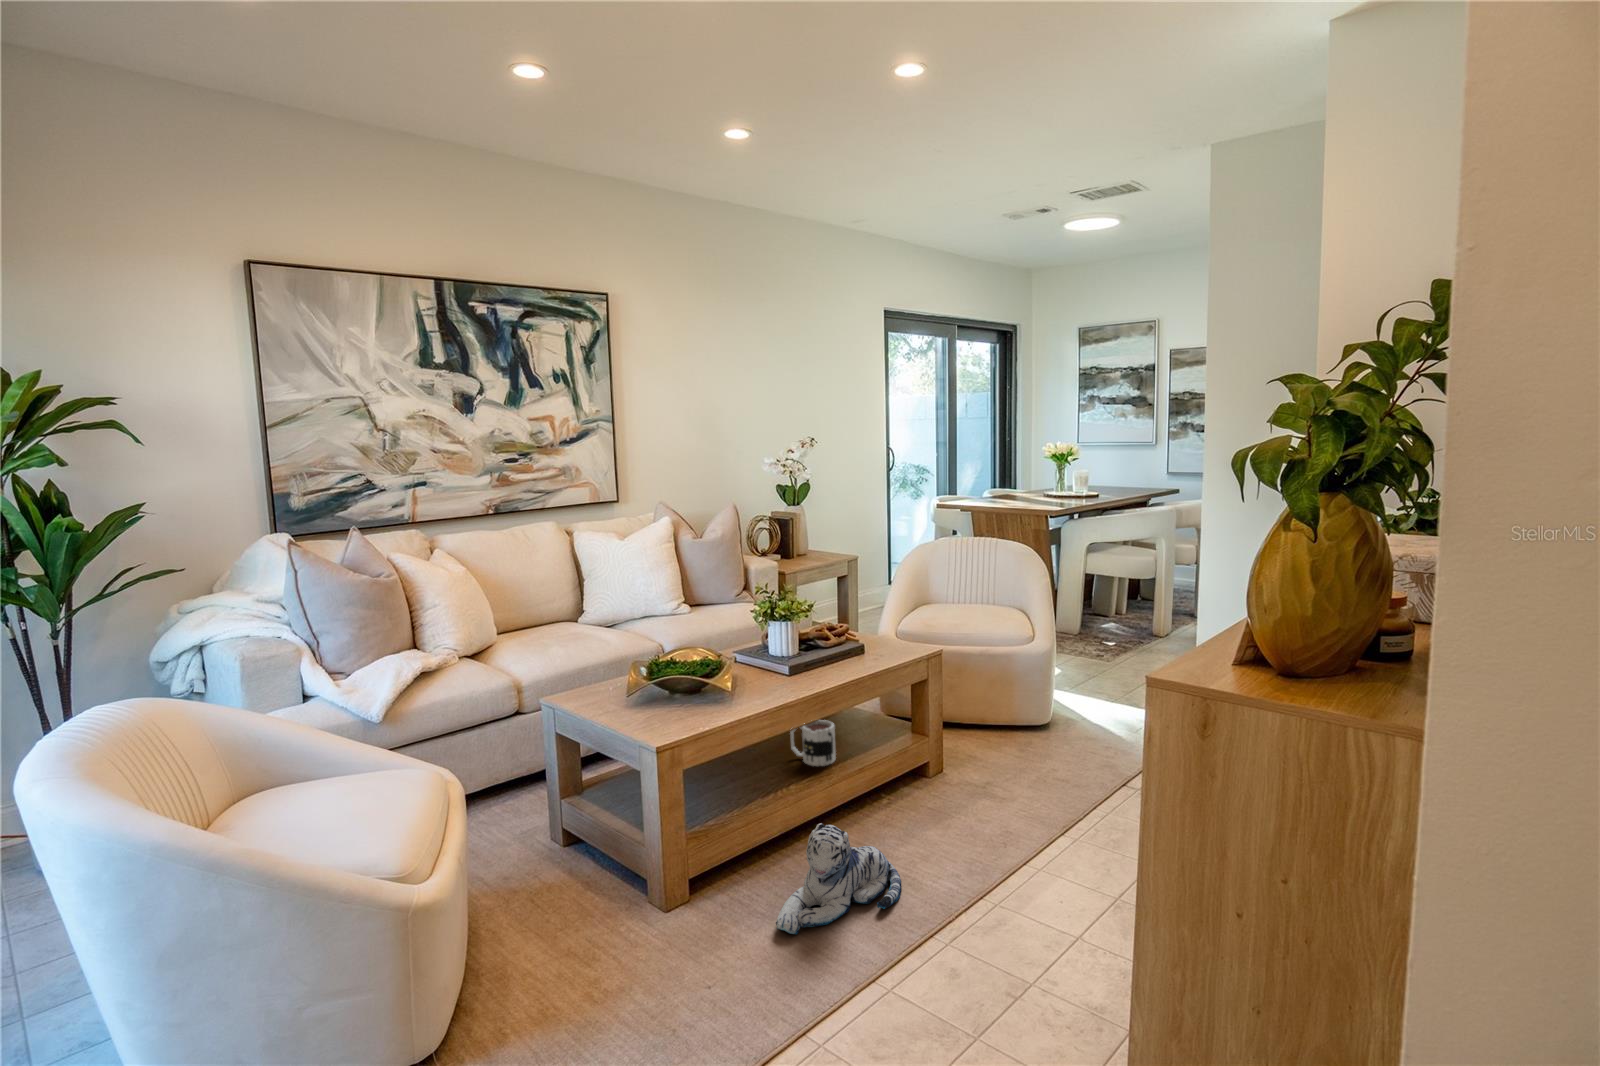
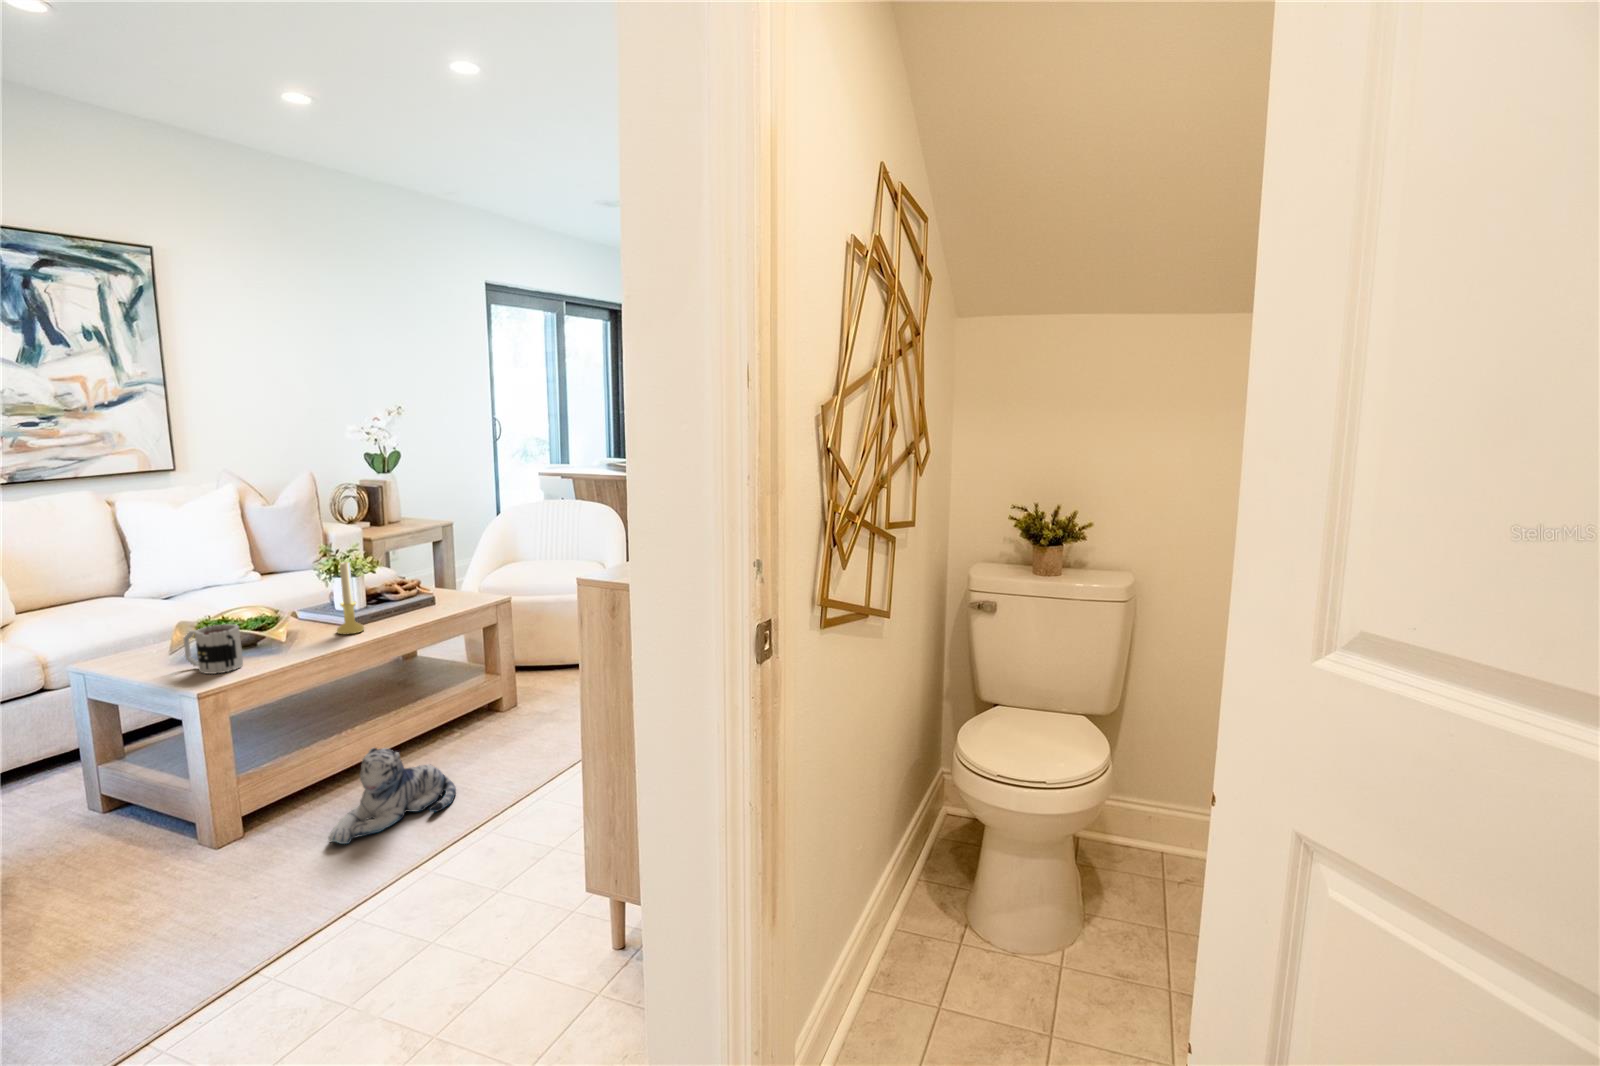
candle holder: none [773,603,800,684] -> present [337,562,364,635]
mug: present [790,720,836,766] -> present [183,624,243,674]

